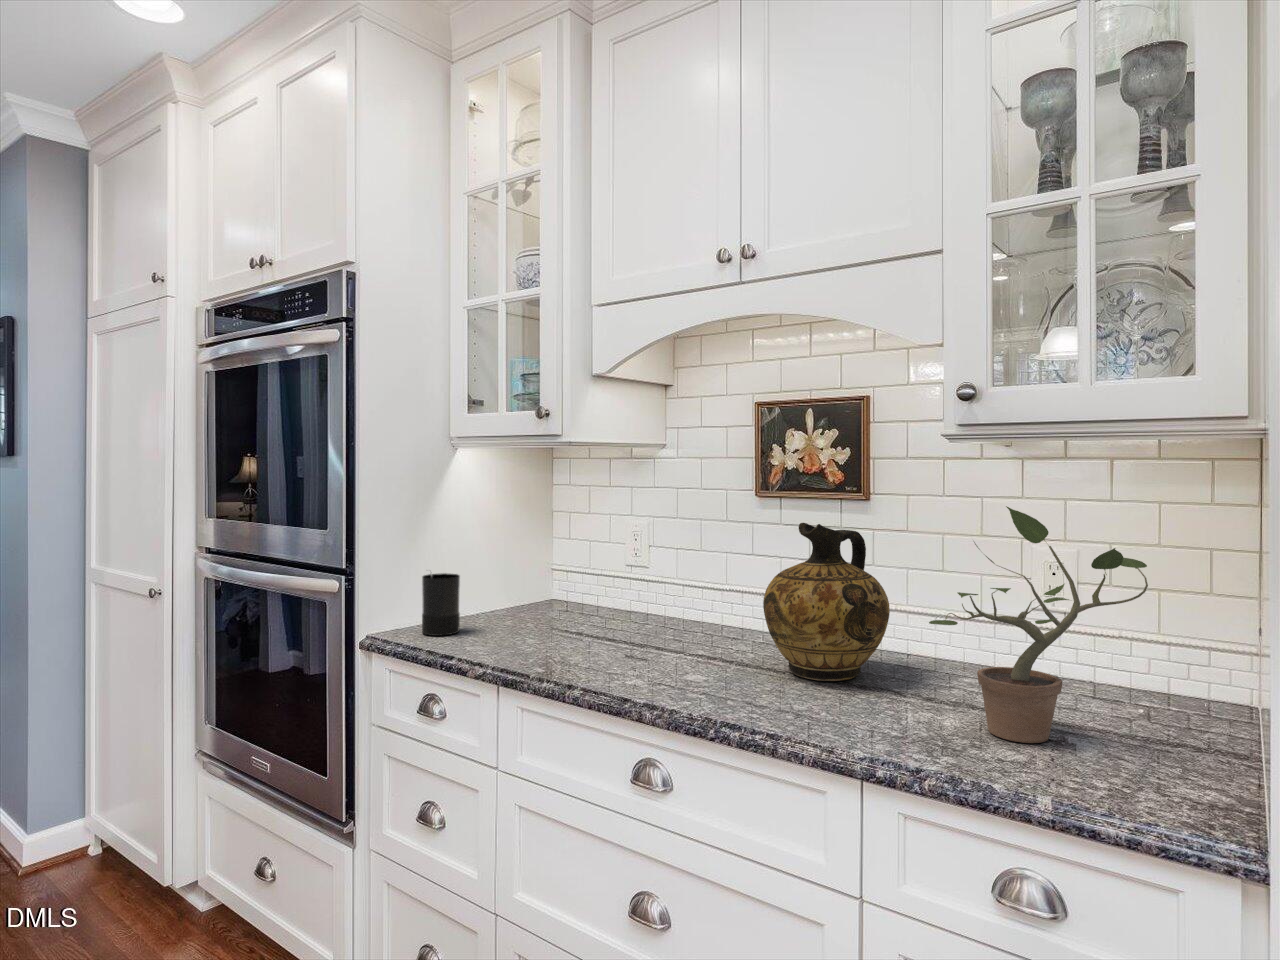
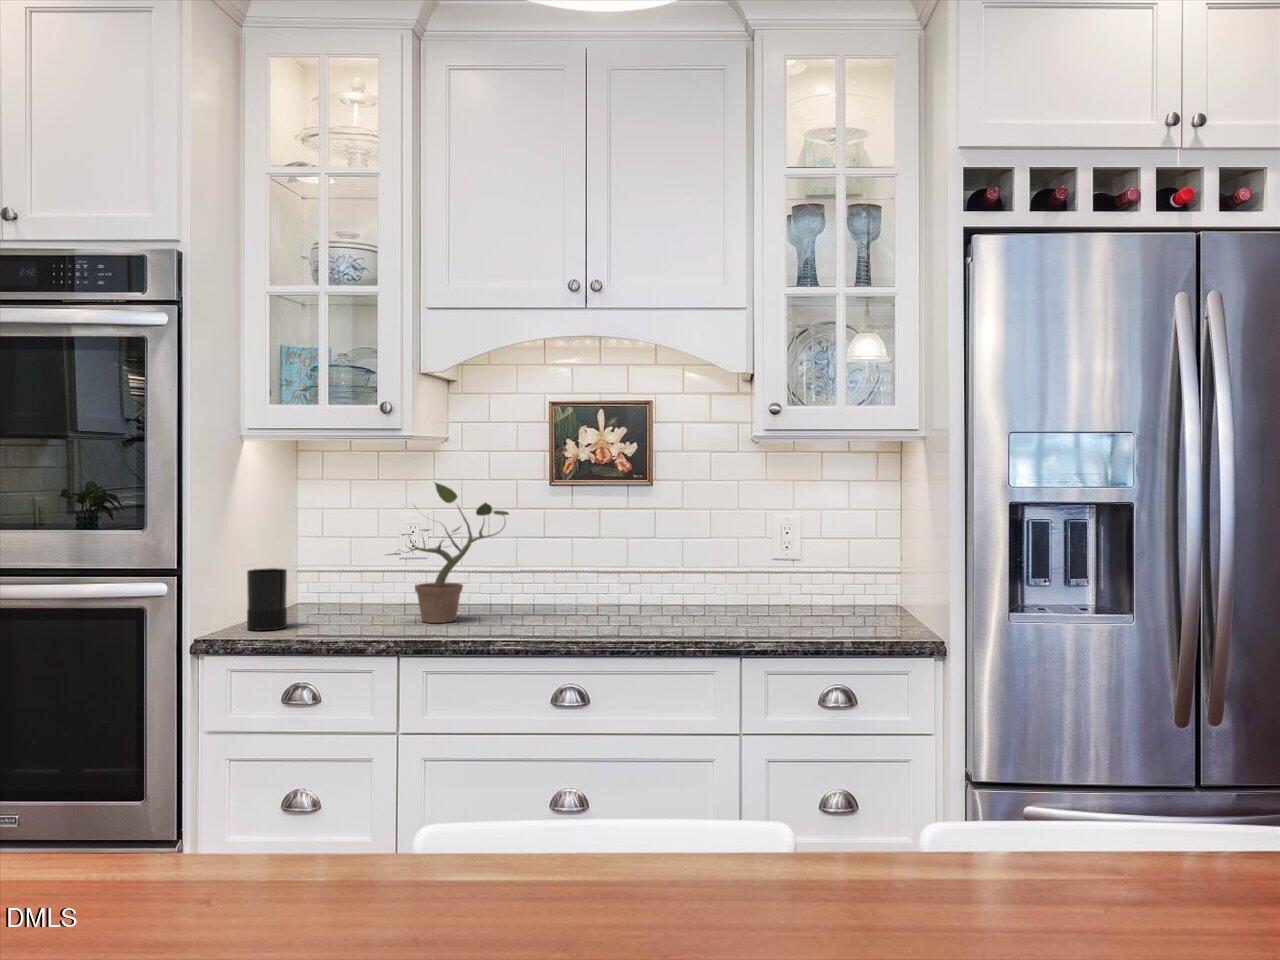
potted plant: present [929,506,1148,743] -> present [388,483,509,623]
ceramic jug: present [763,523,890,681] -> none [601,501,696,622]

